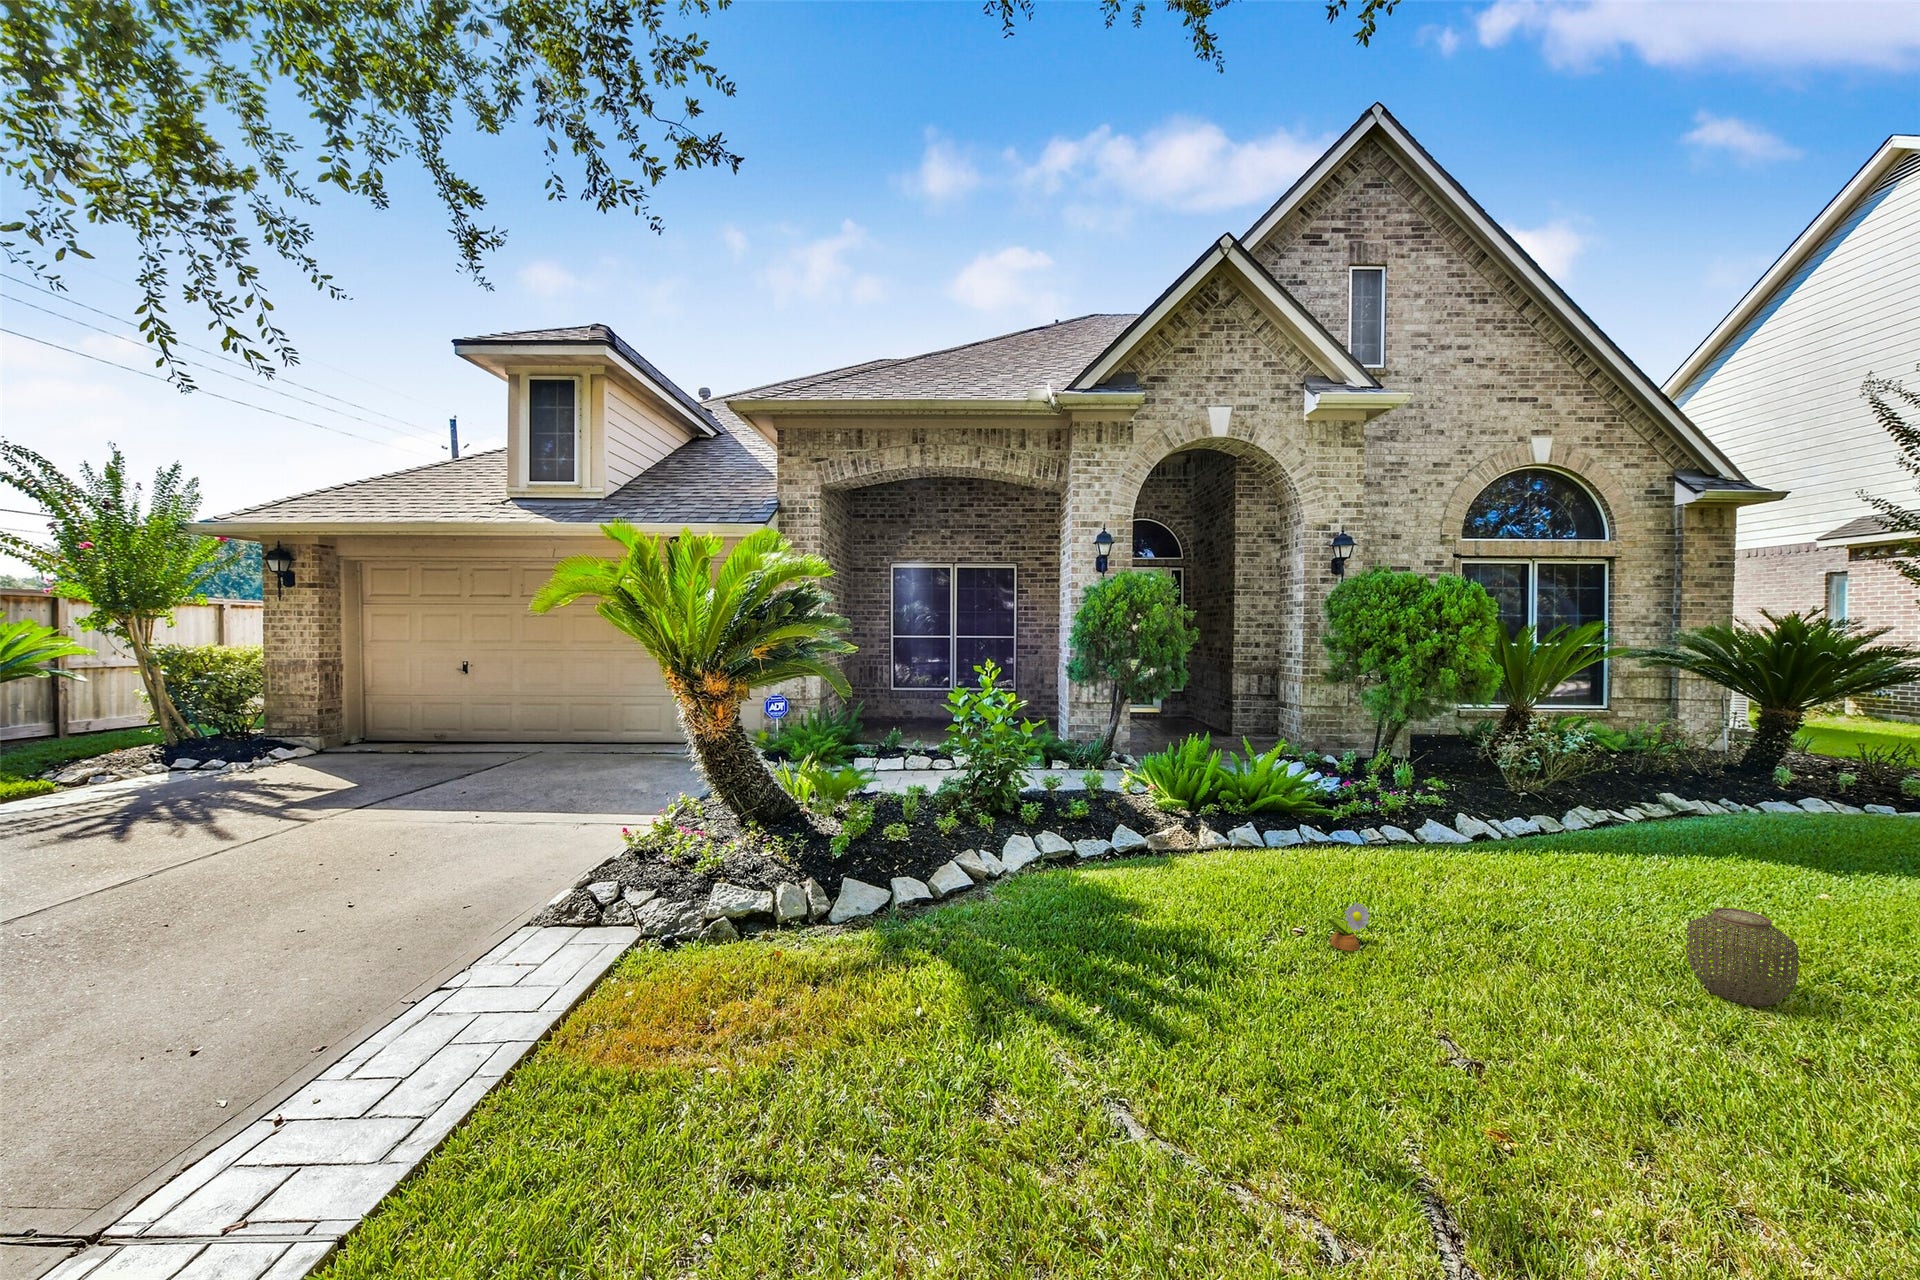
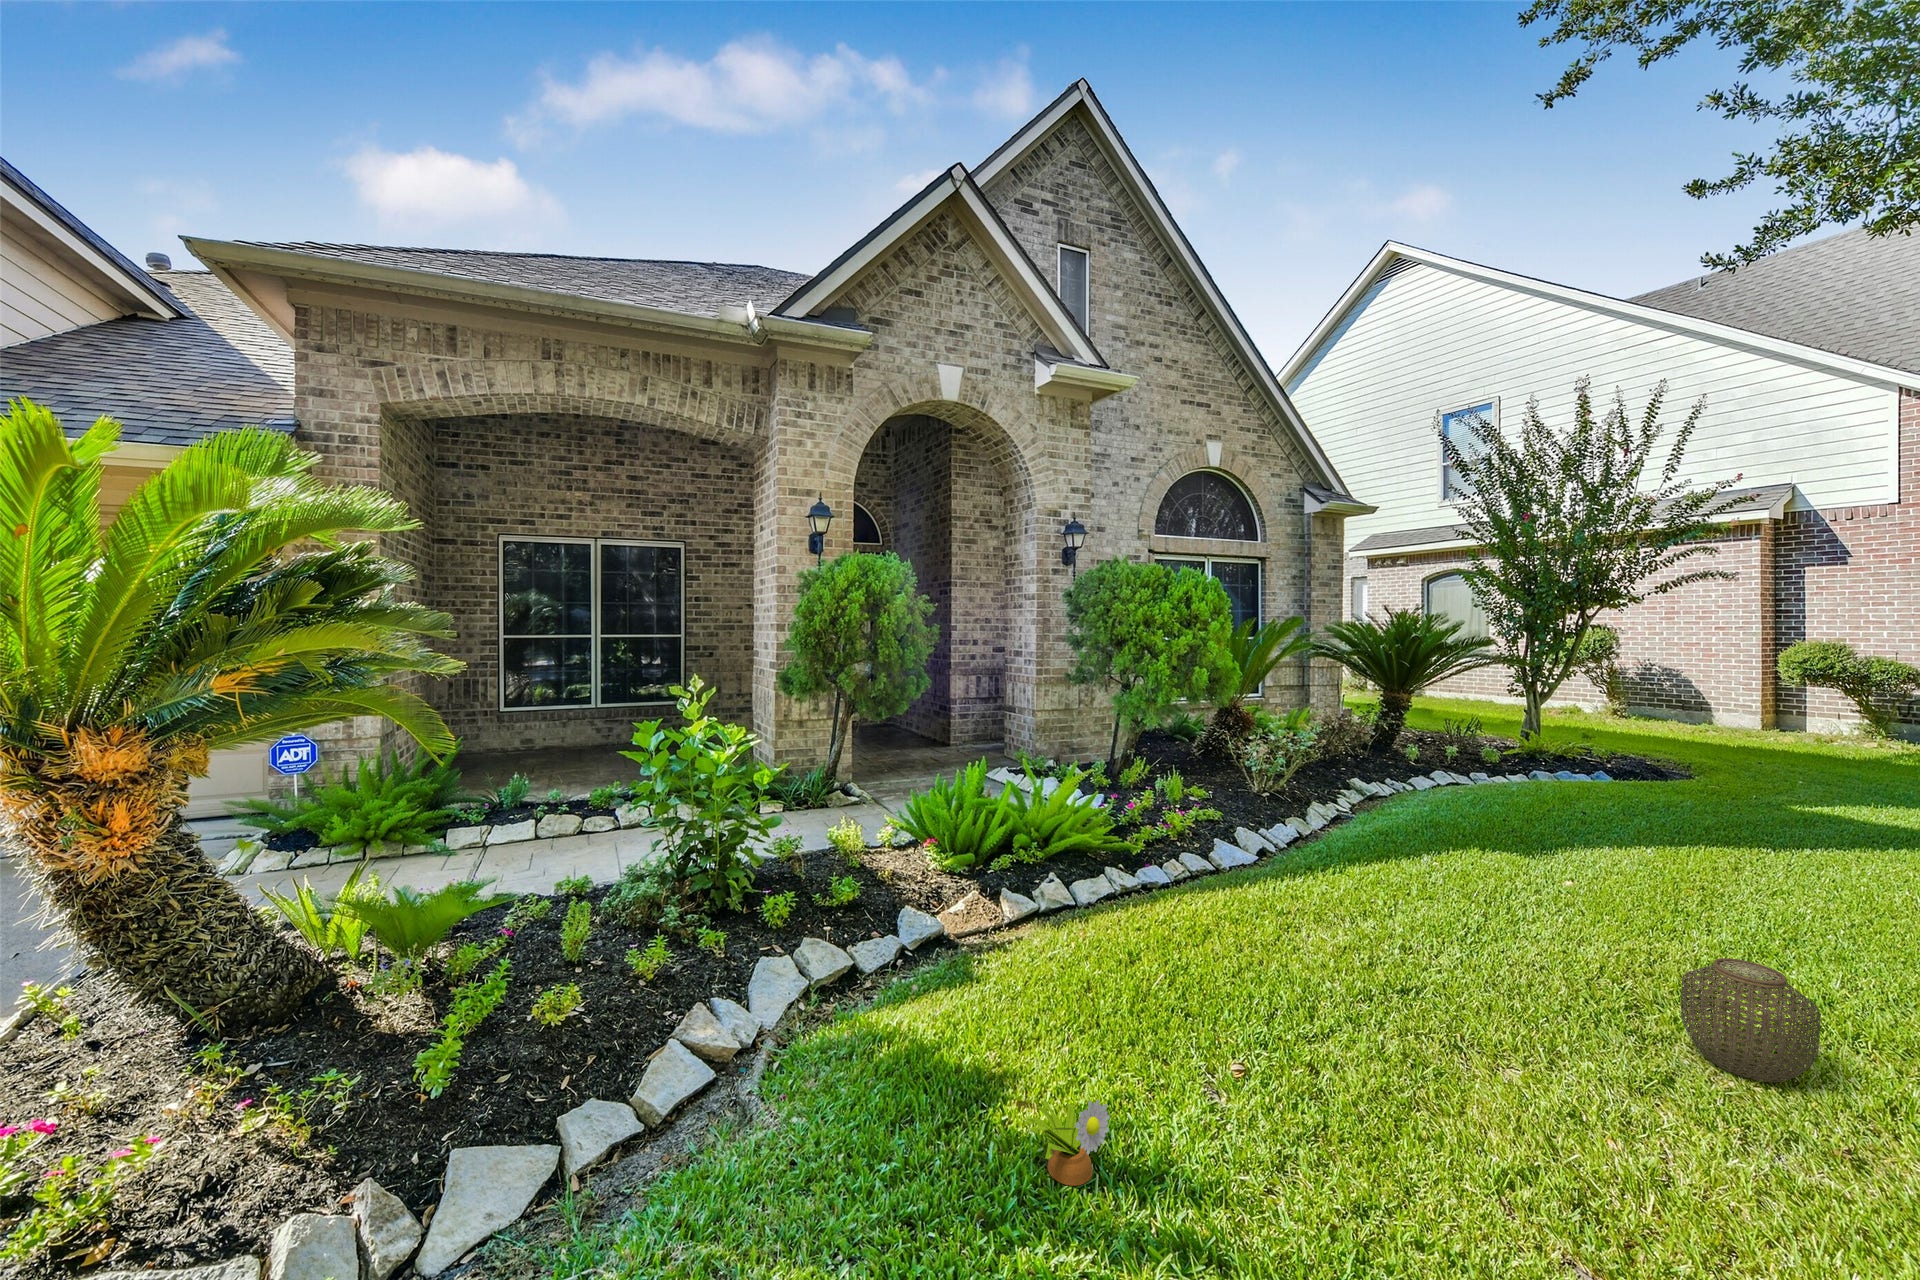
decorative plant: present [1318,902,1371,951] -> present [1024,1099,1110,1186]

